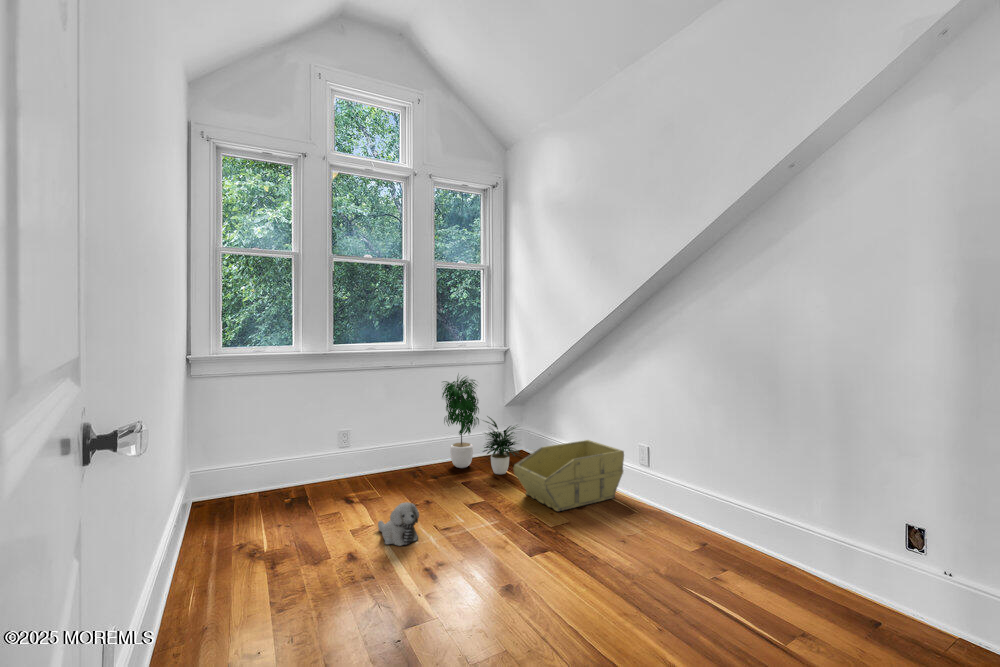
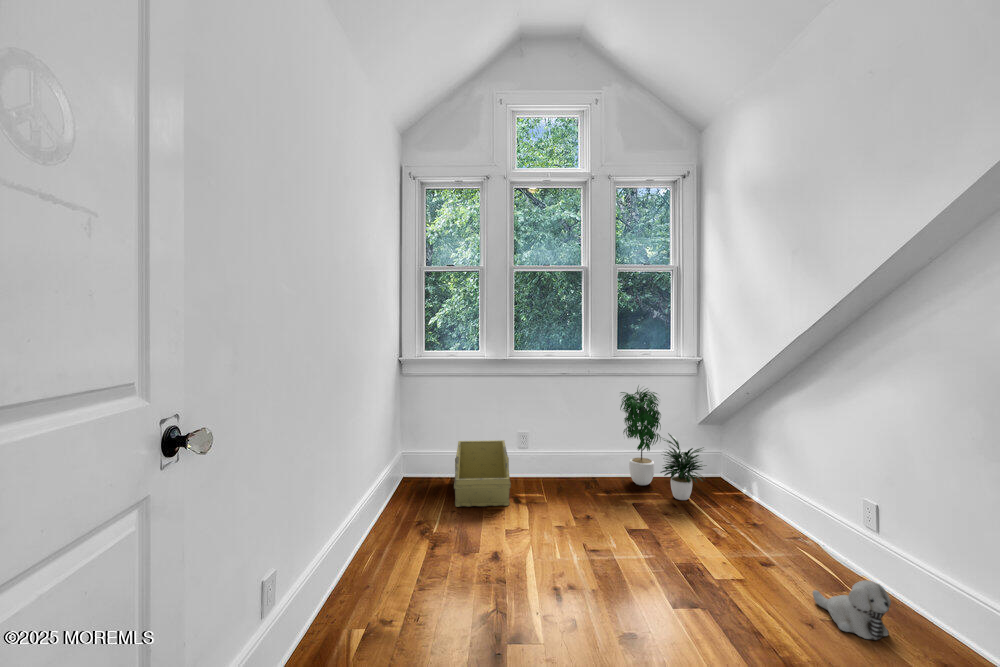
storage bin: present [513,440,624,511] -> present [454,440,511,507]
plush toy: present [378,502,419,546] -> present [813,580,891,640]

